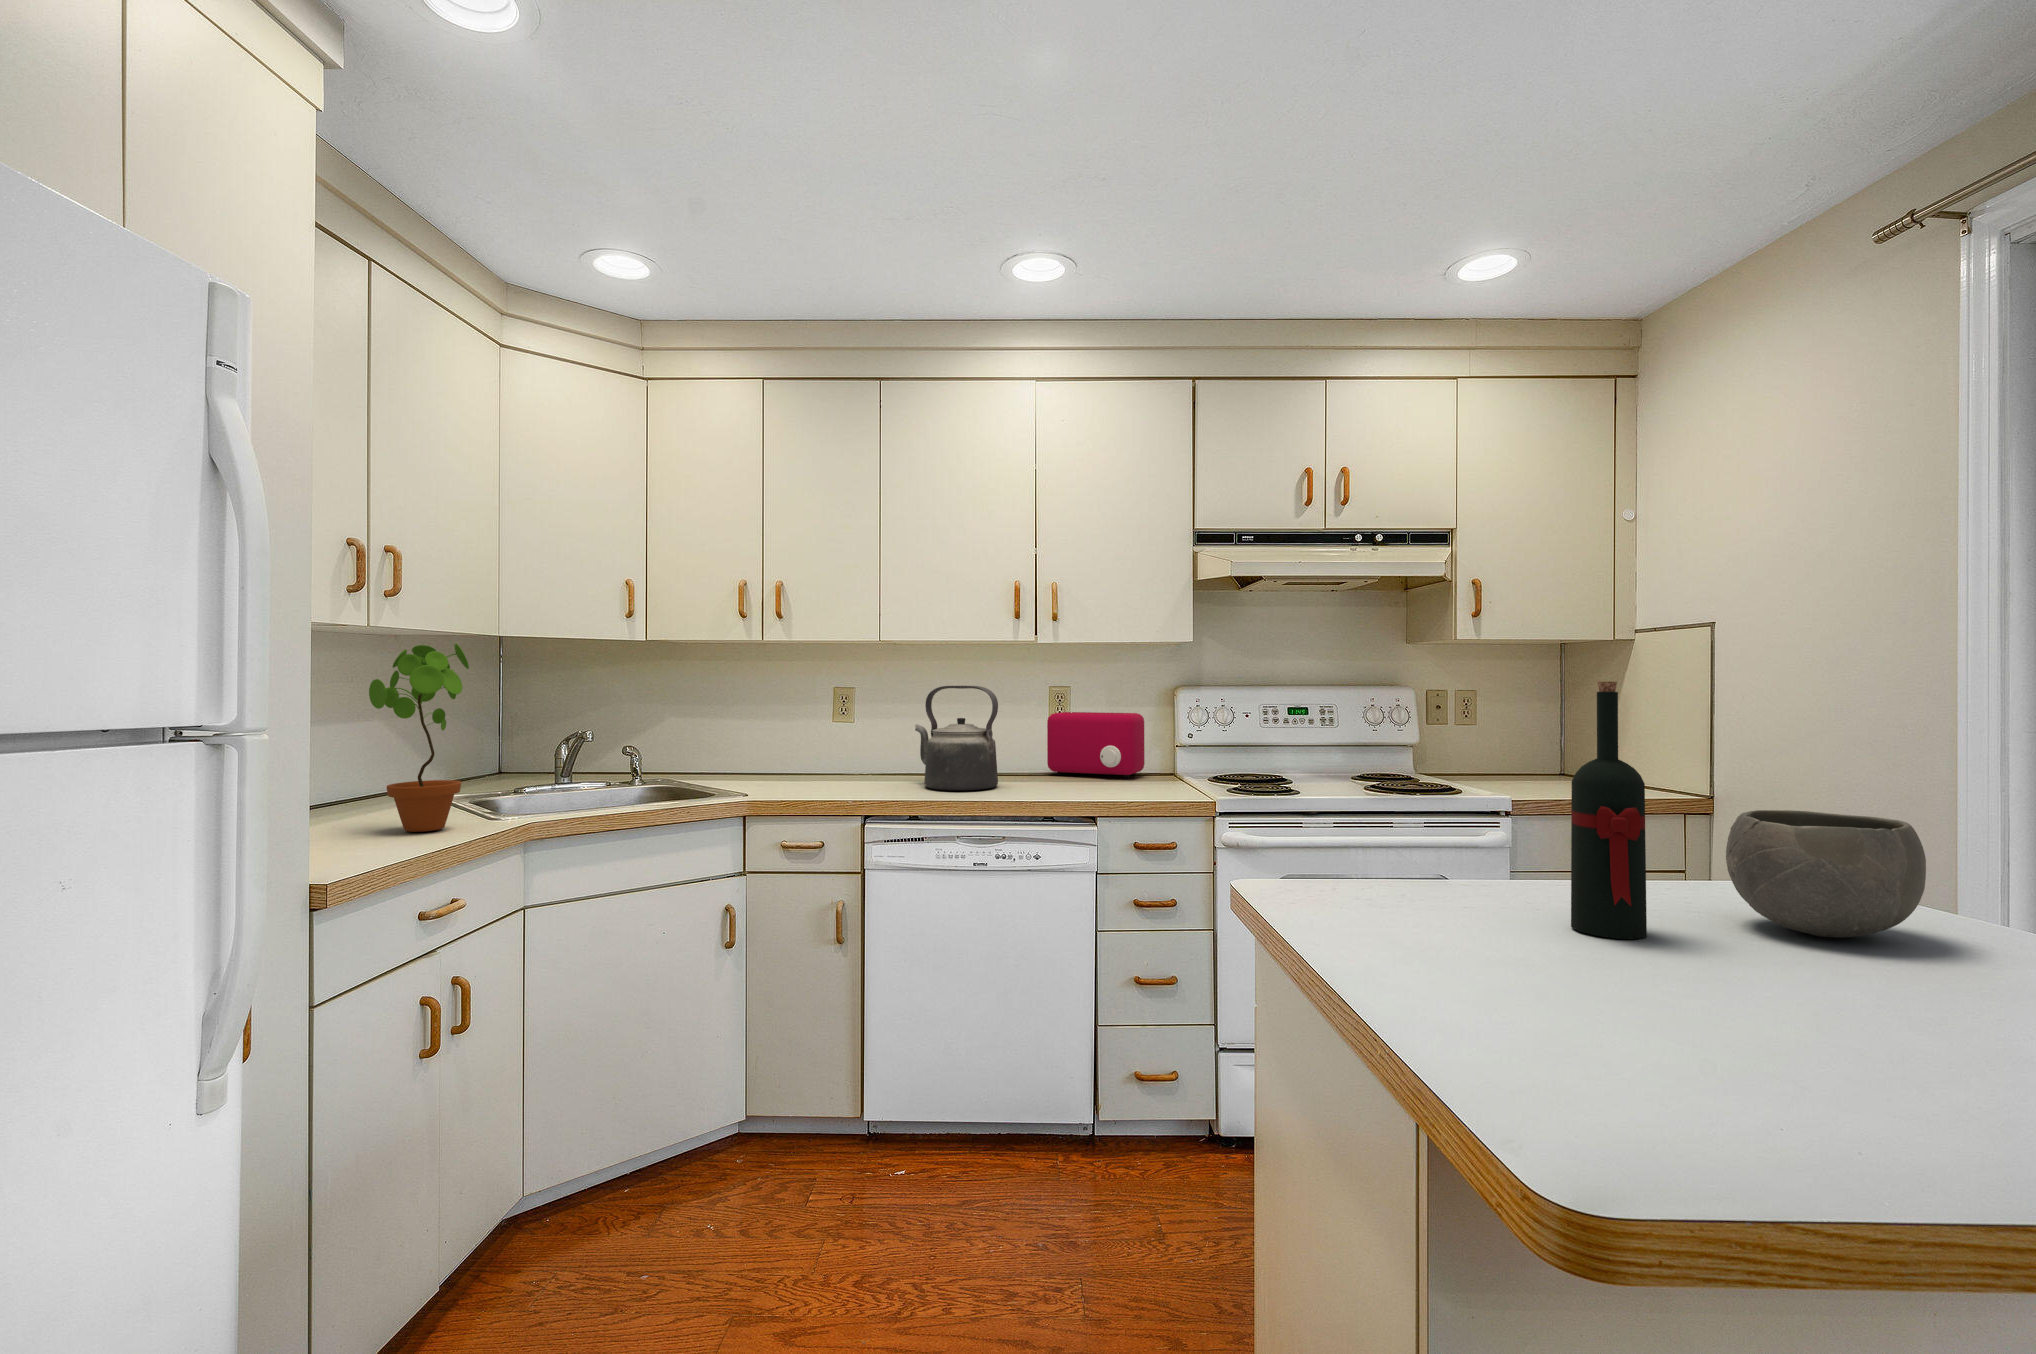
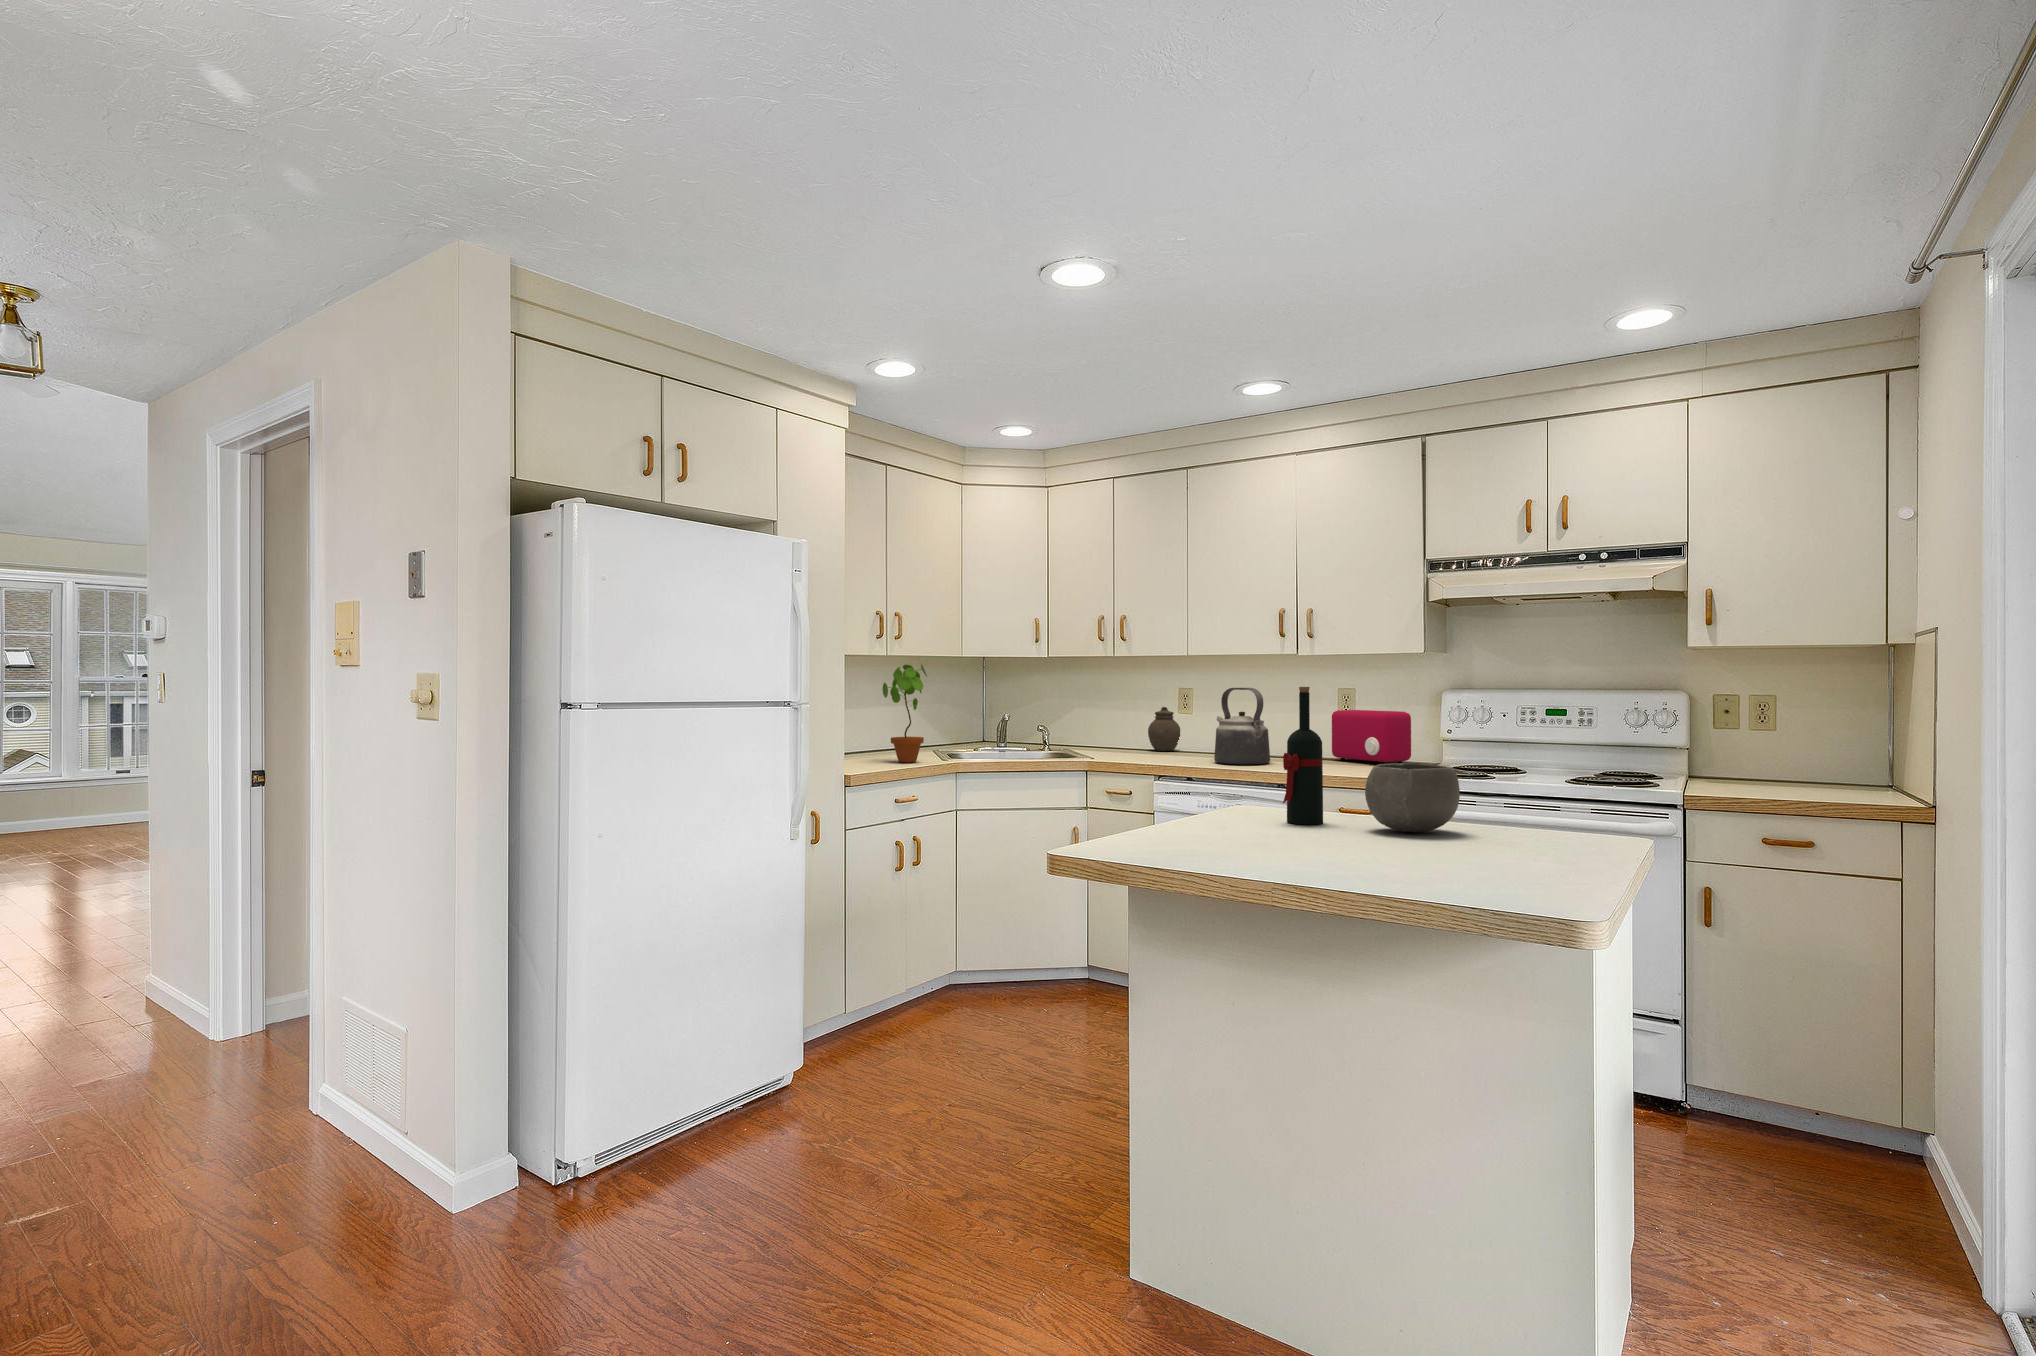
jar: none [786,713,832,774] -> present [1148,707,1181,751]

